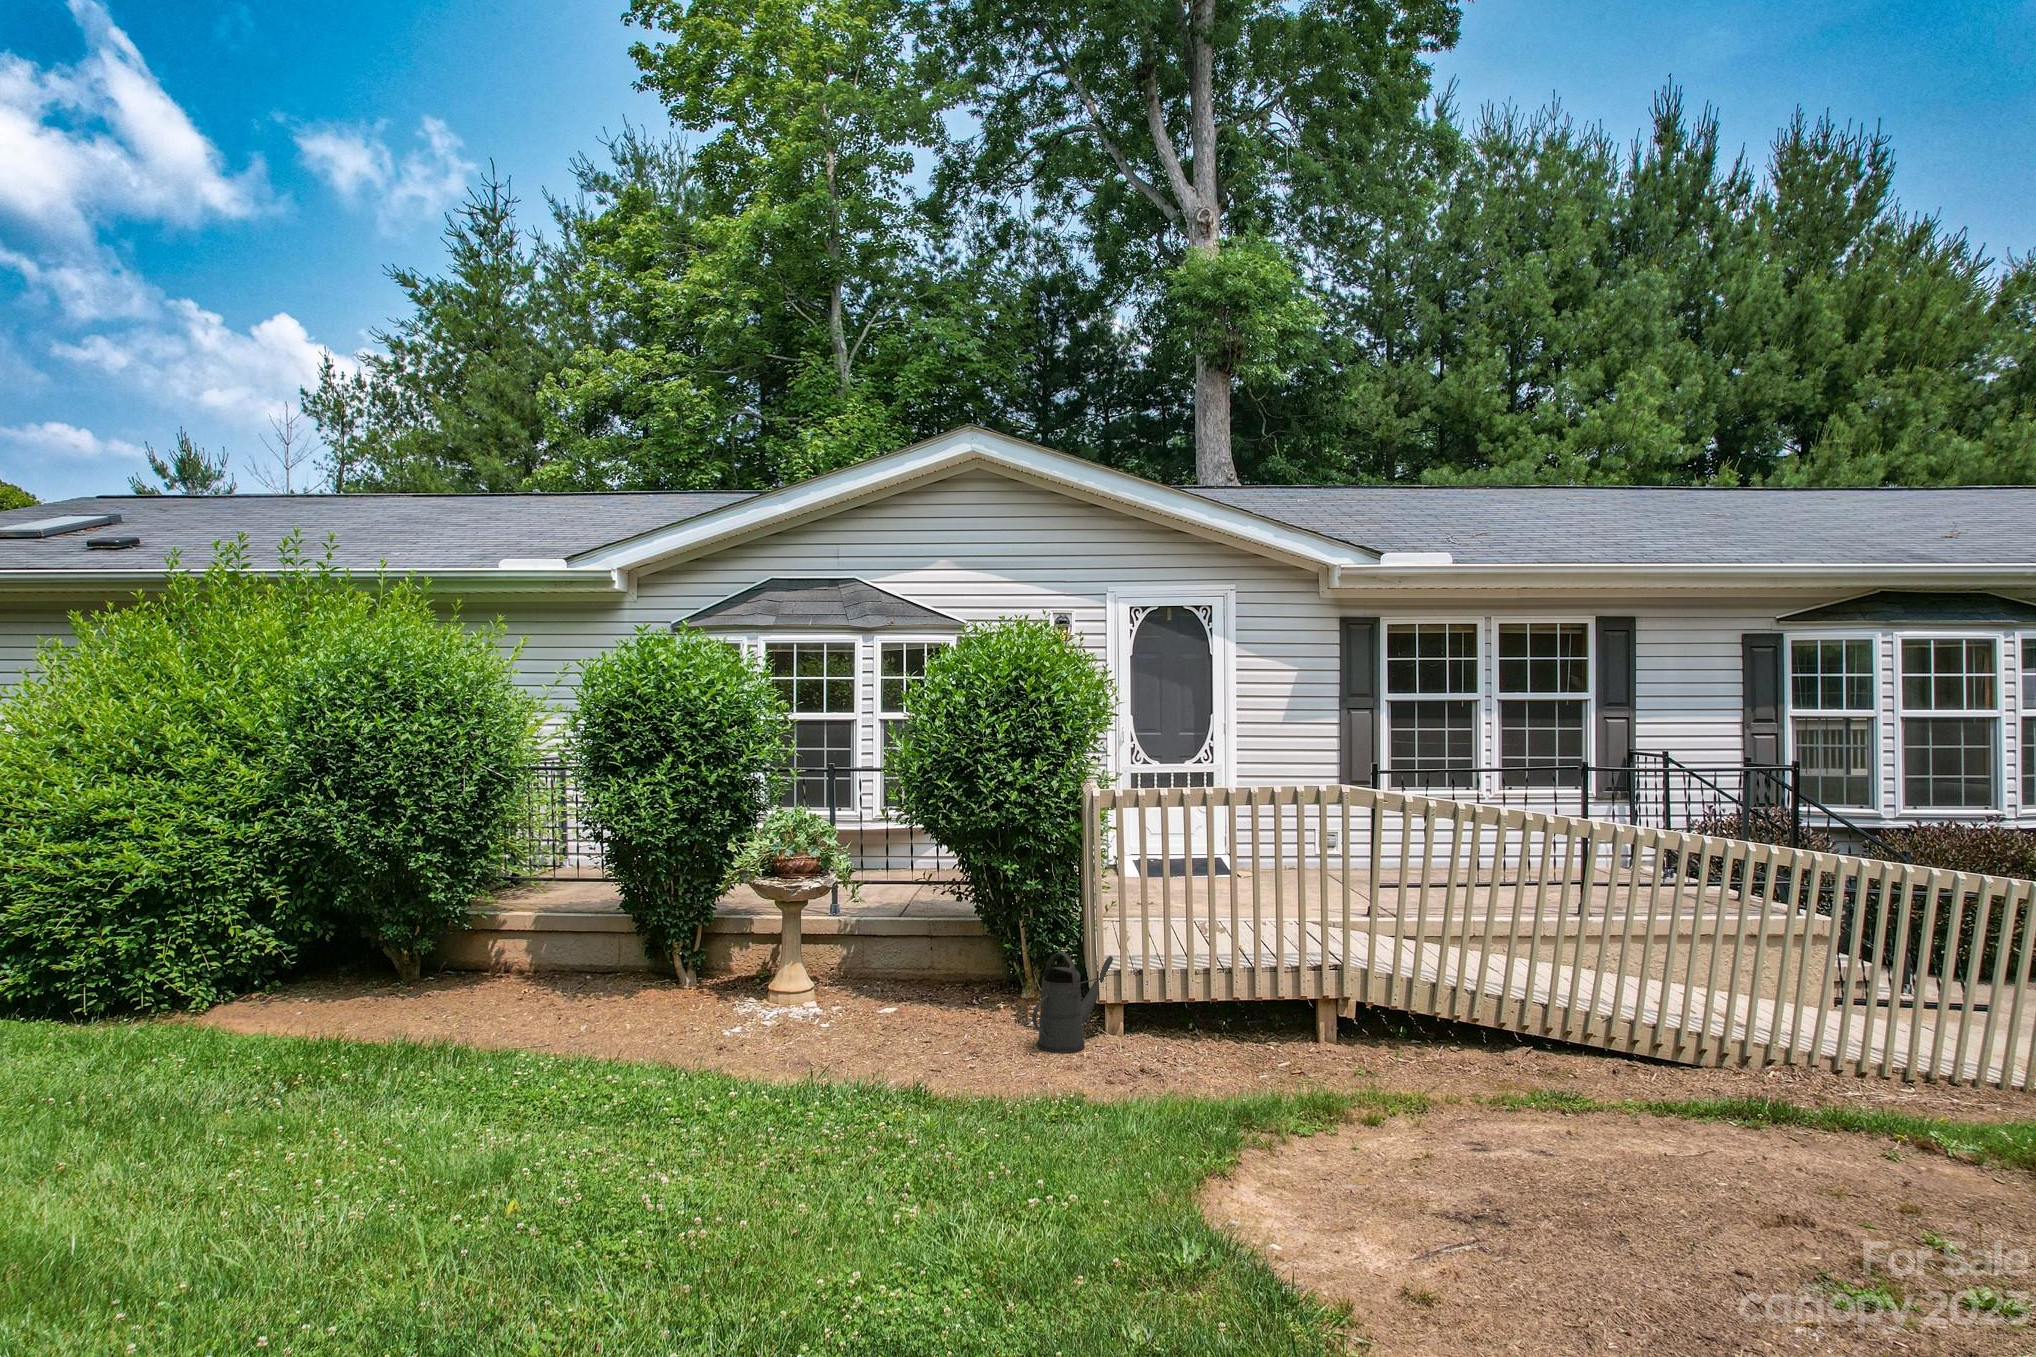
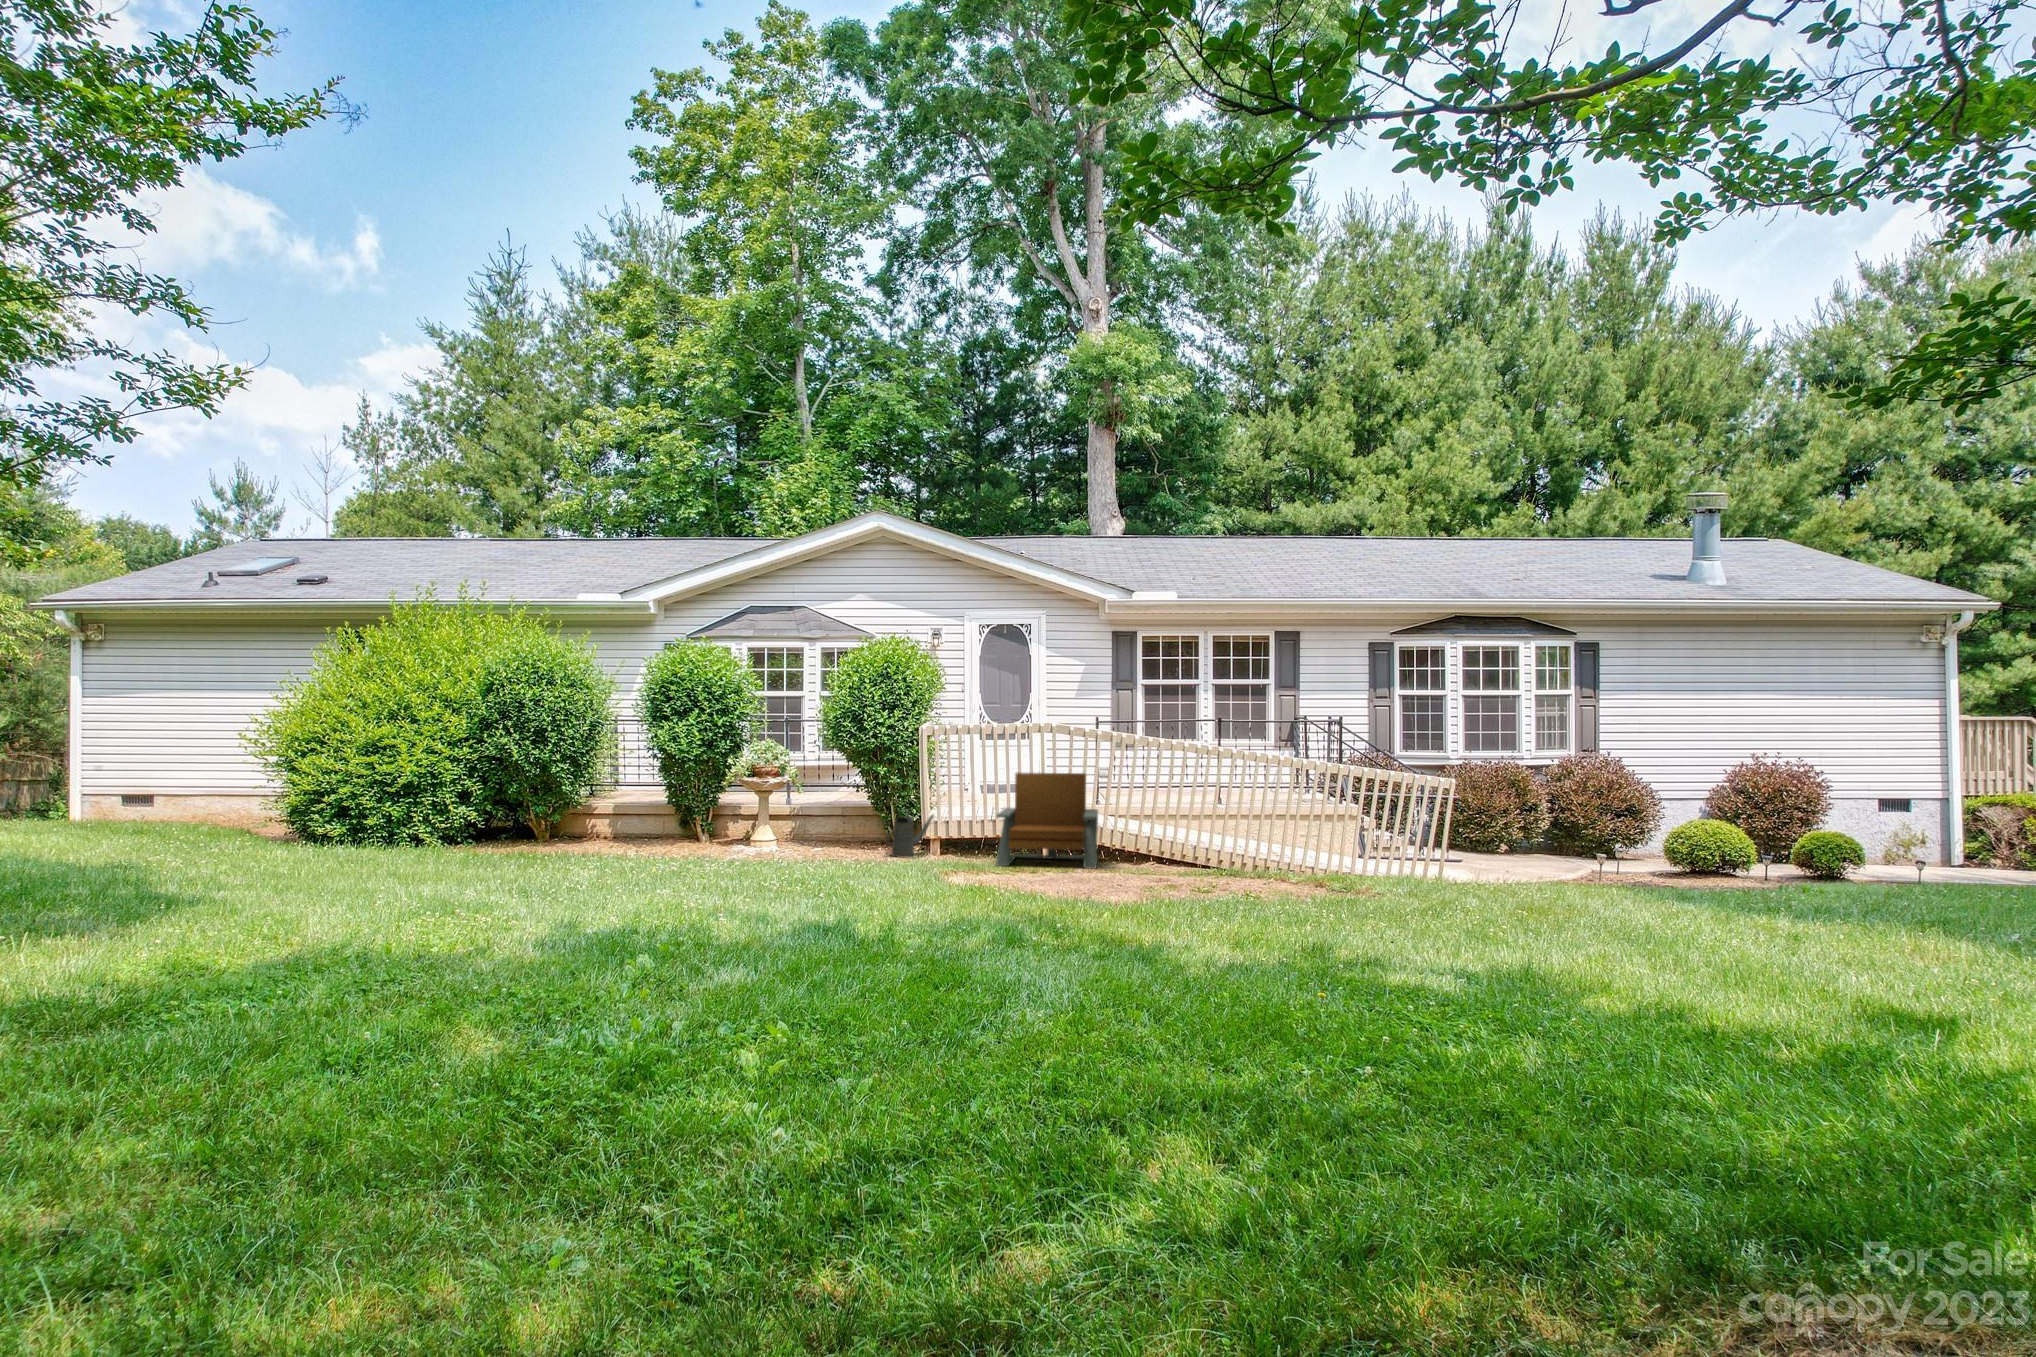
lounge chair: none [1259,885,1505,1118] -> present [996,772,1098,869]

